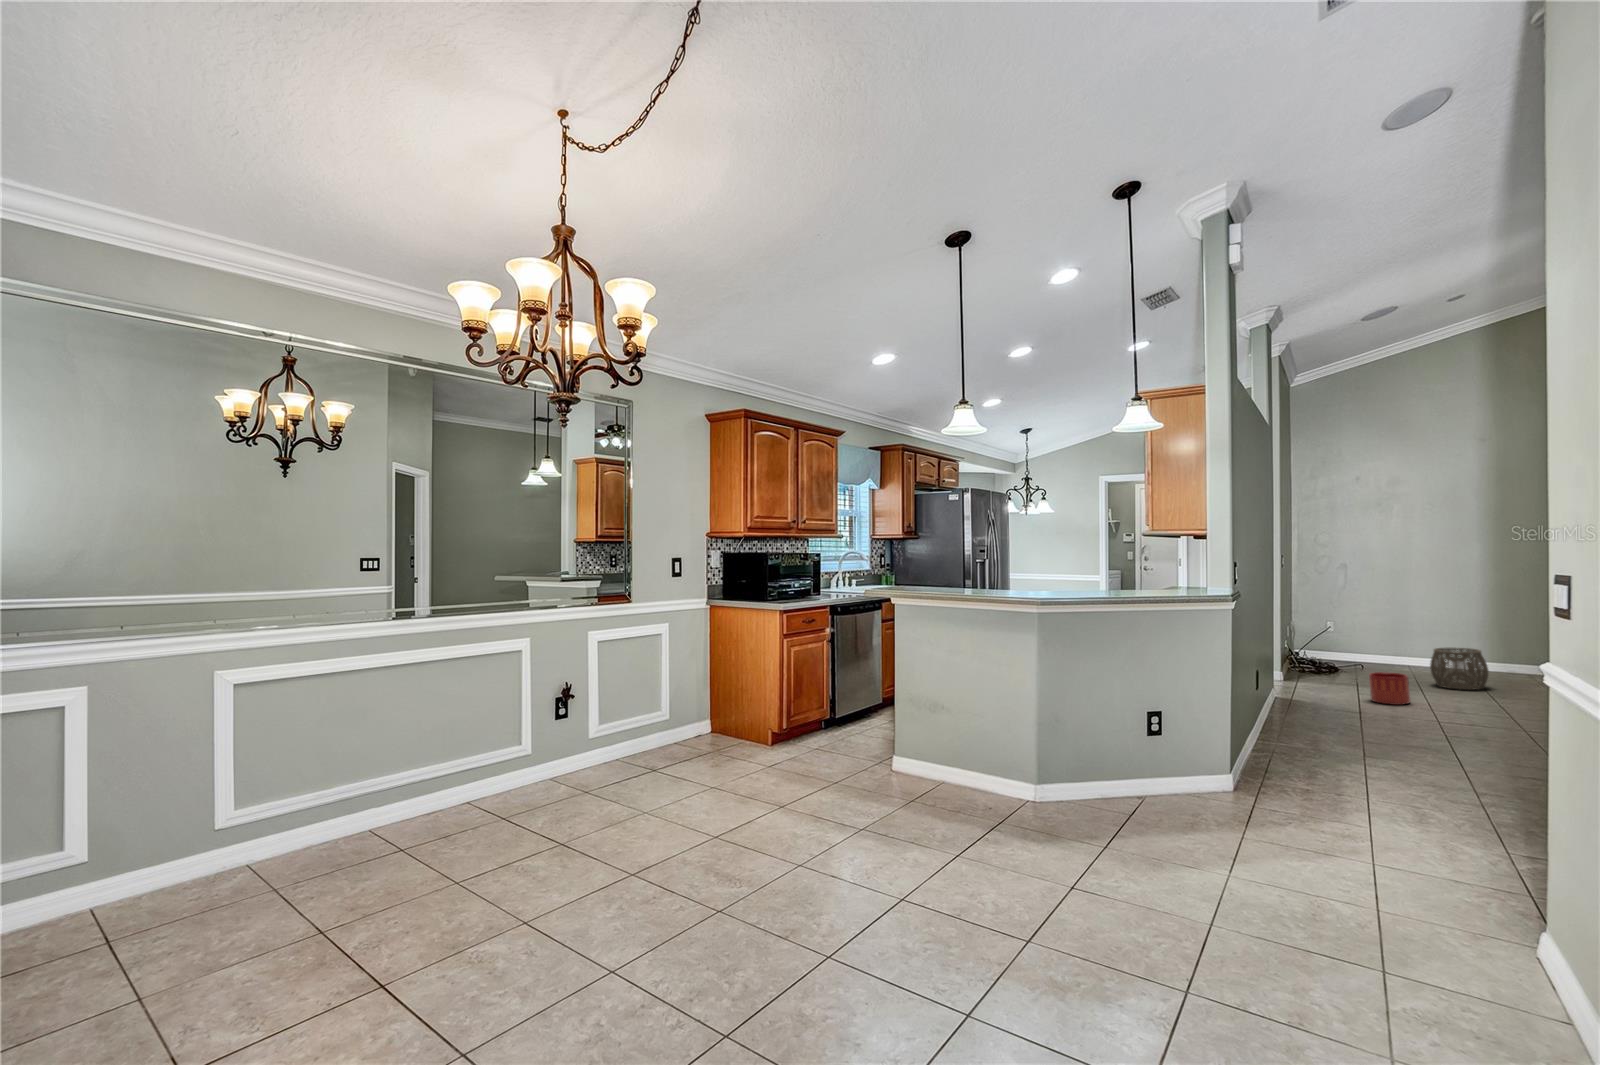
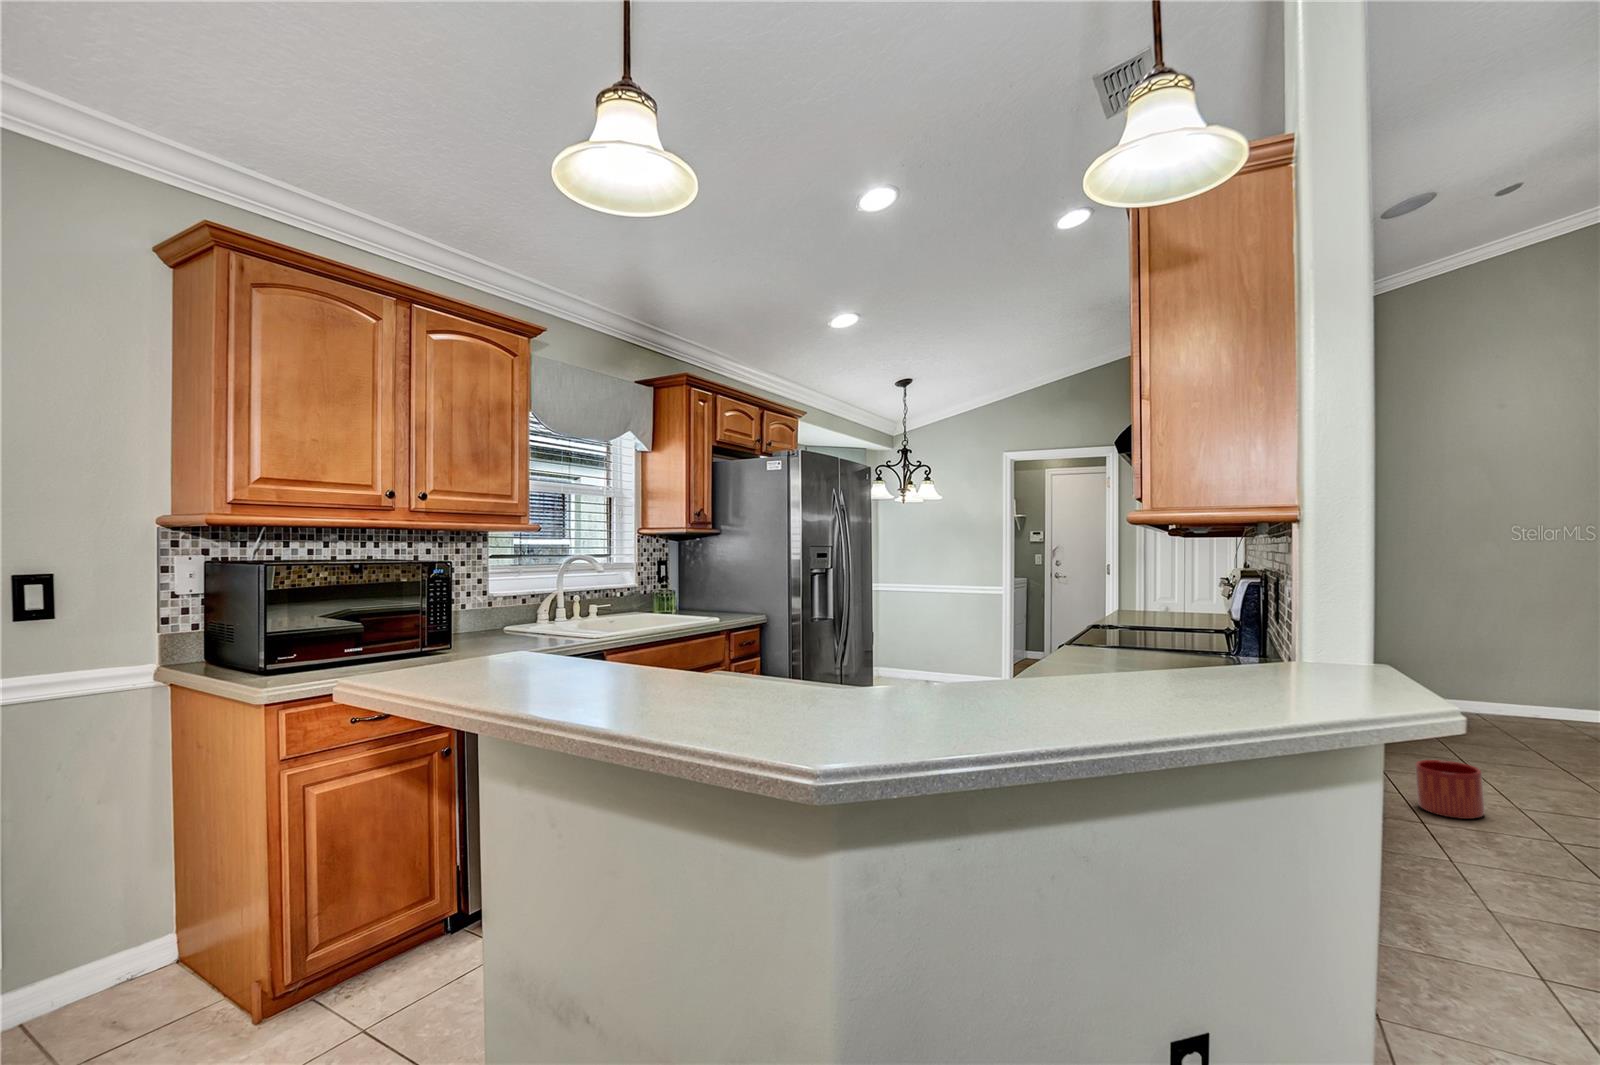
woven basket: present [1430,647,1488,690] -> none [1474,709,1567,779]

